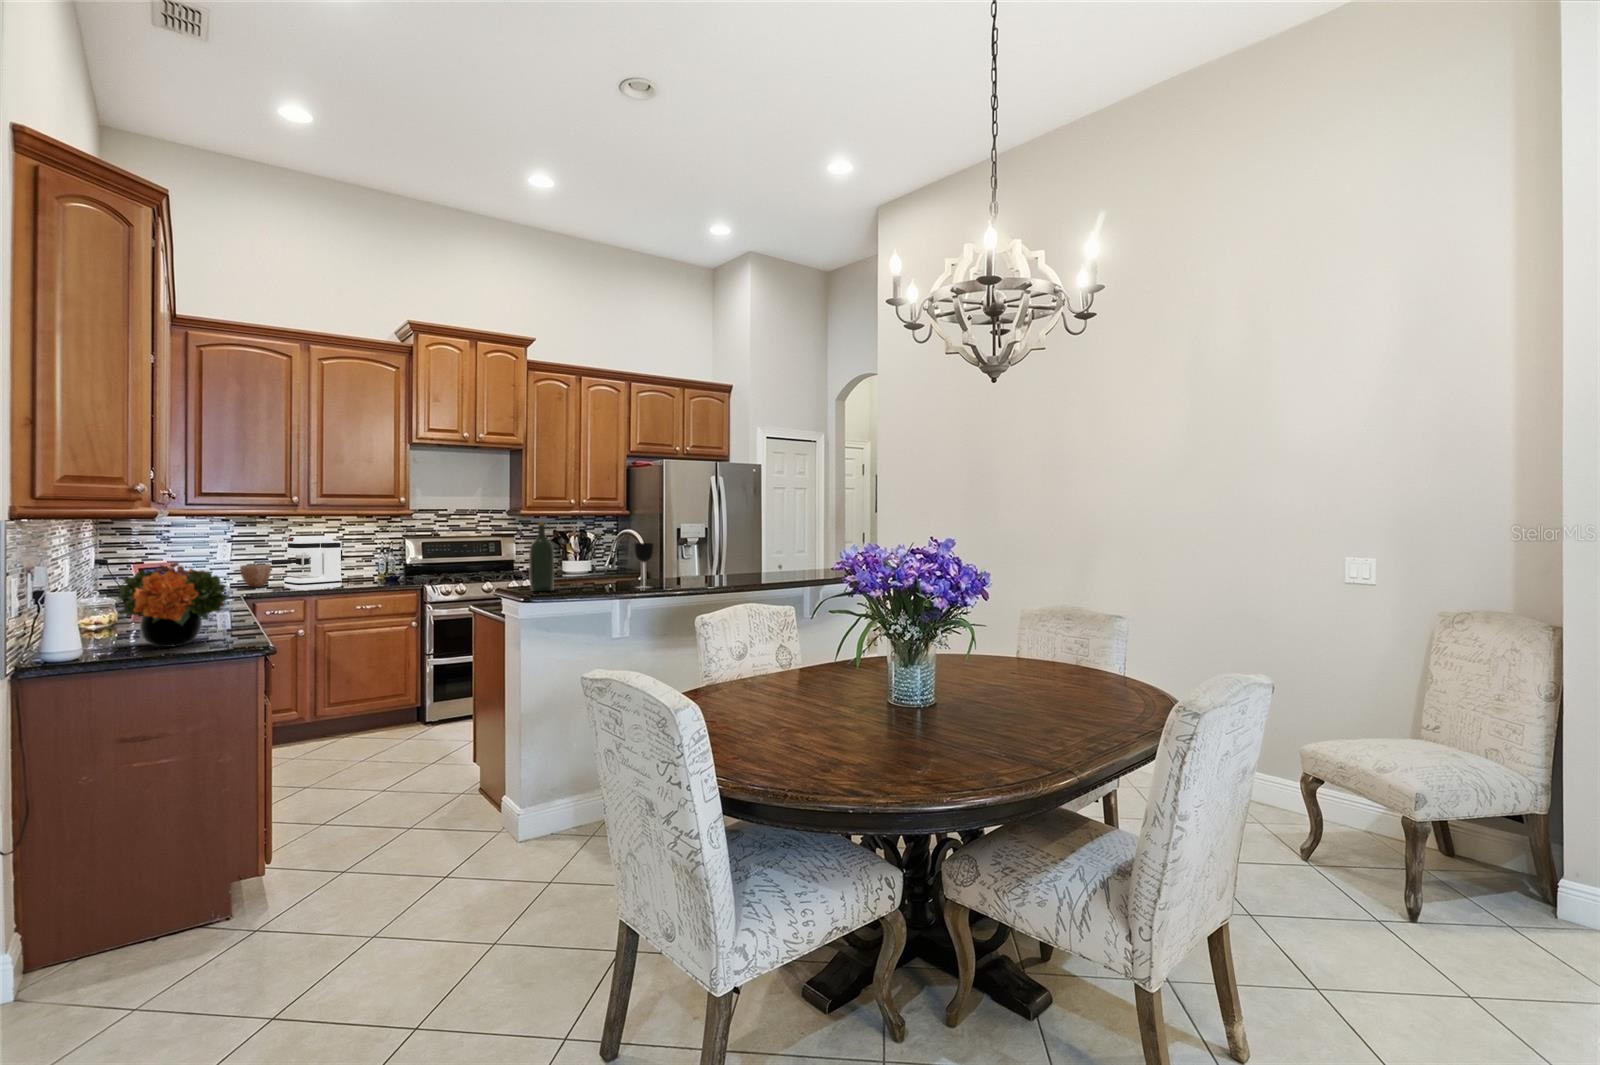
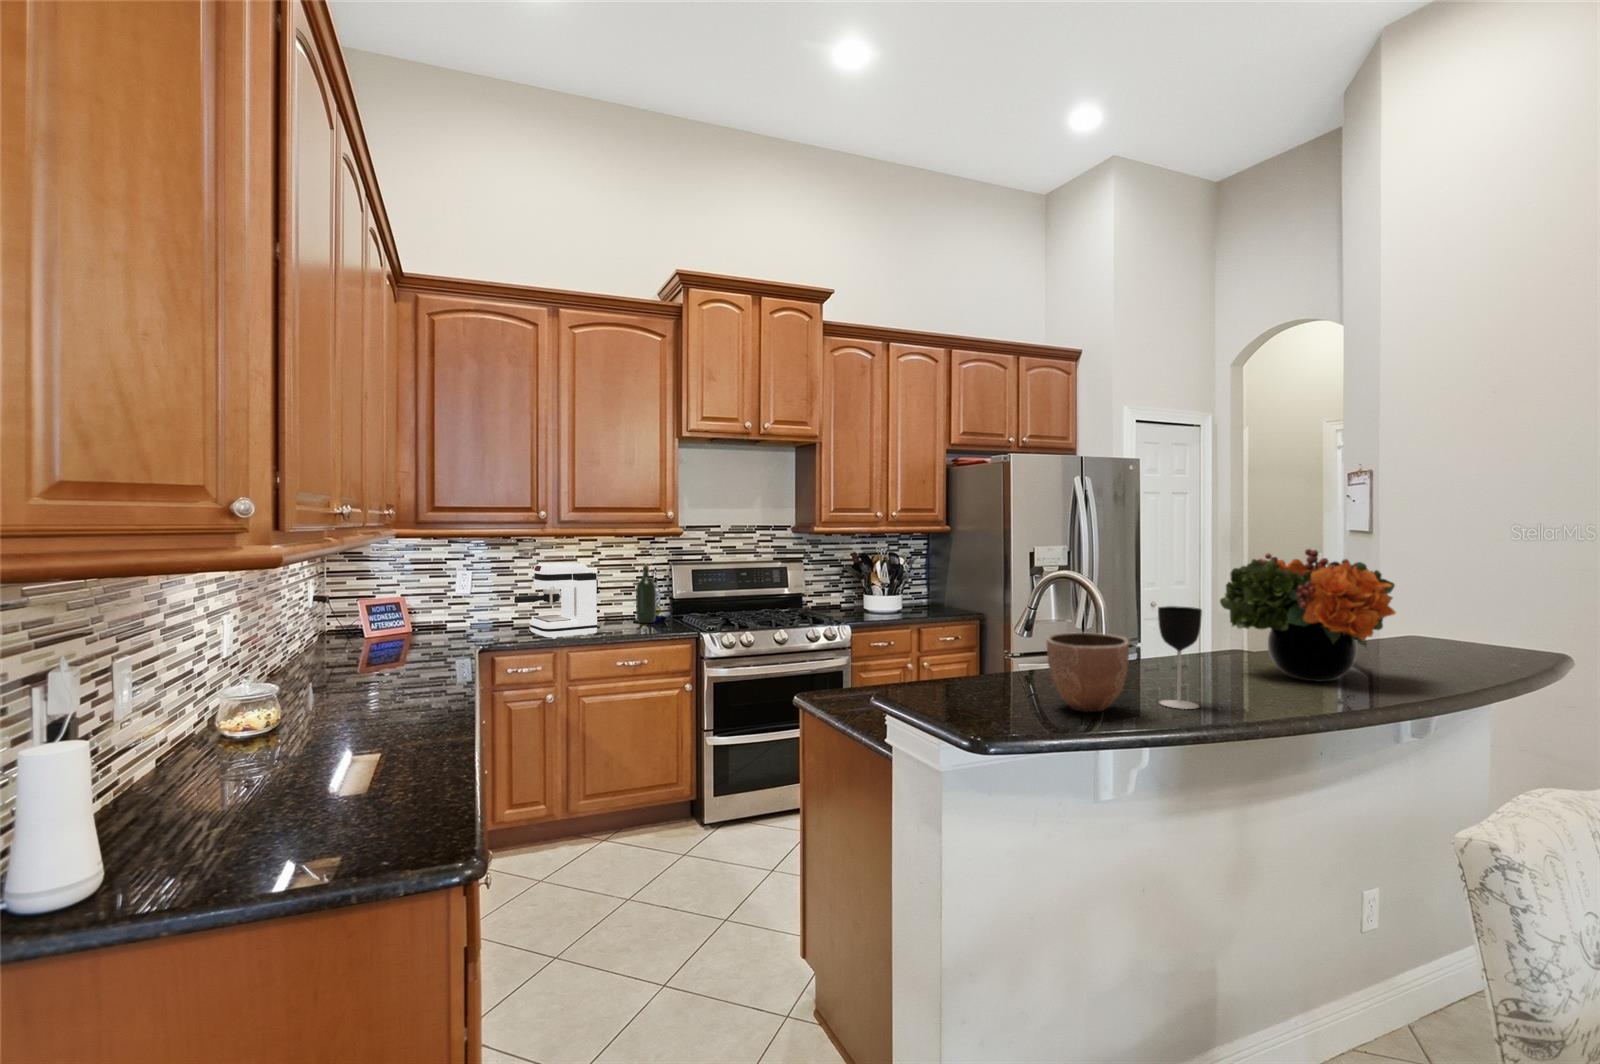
wine bottle: present [529,522,554,591] -> present [636,564,656,623]
flower arrangement: present [118,562,228,647] -> present [1220,549,1396,681]
decorative bowl: present [240,564,271,588] -> present [1047,632,1129,712]

